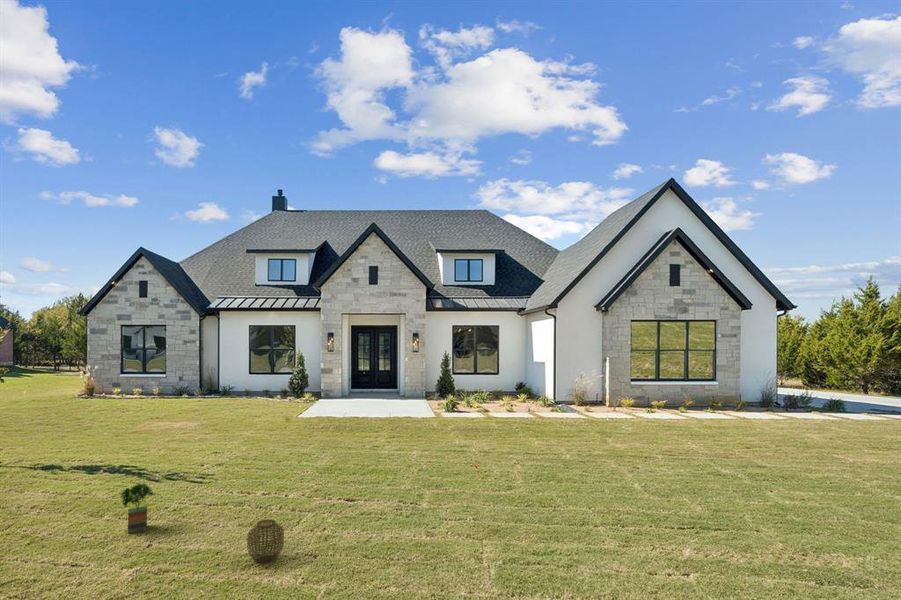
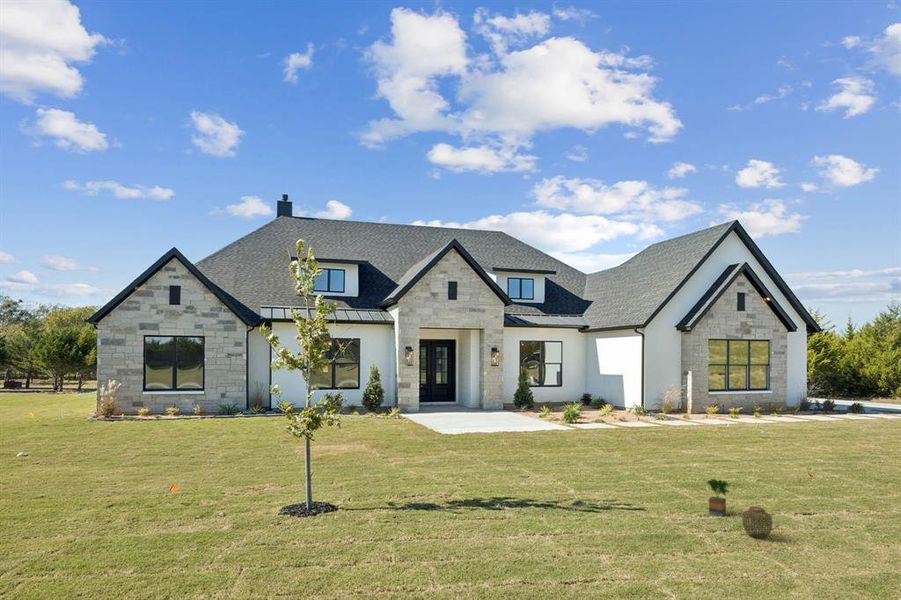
woven basket: present [247,520,284,563] -> present [742,507,772,538]

